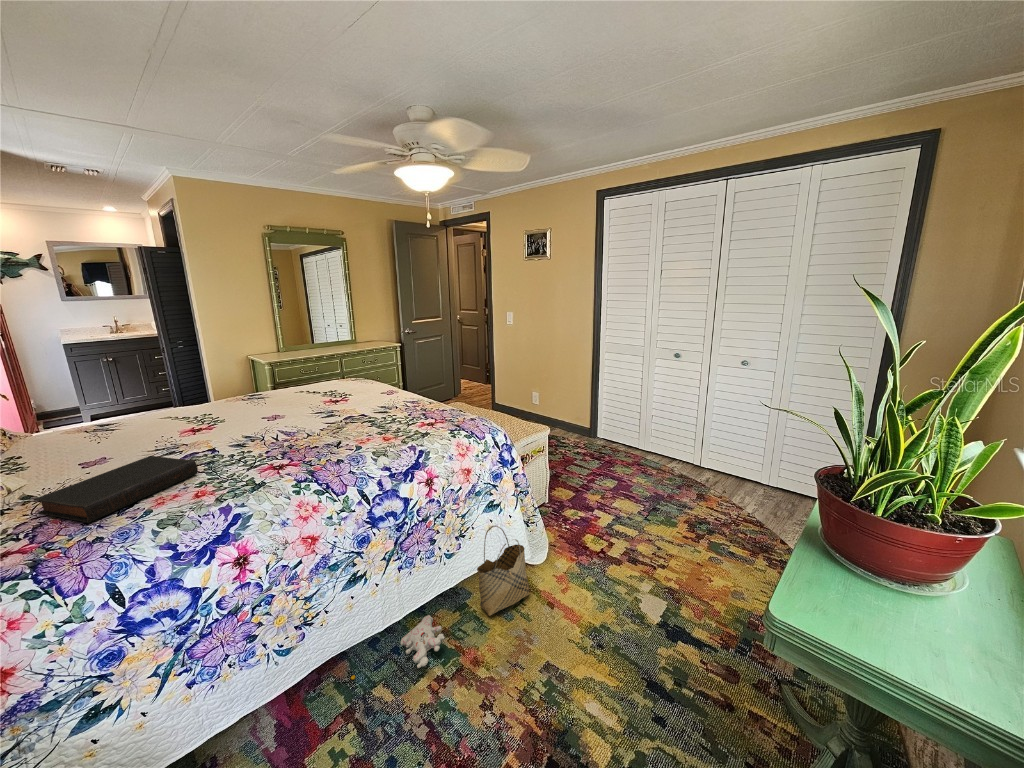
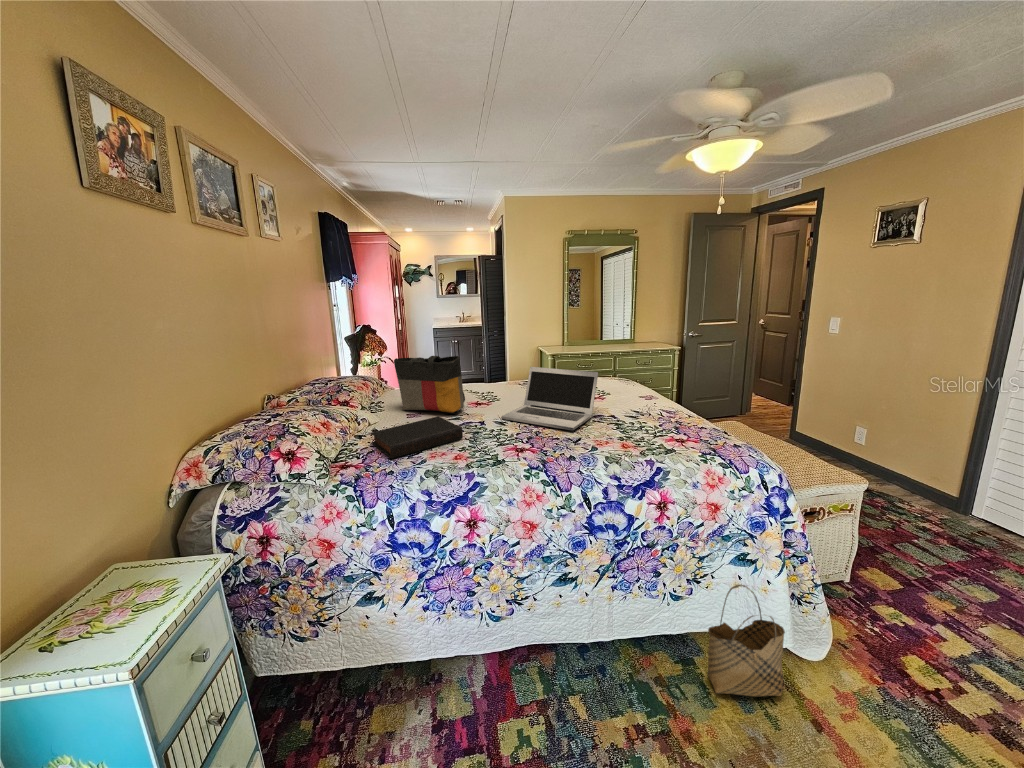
laptop: none [243,378,348,442] -> present [502,367,598,430]
tote bag: none [49,379,183,460] -> present [394,356,465,413]
plush toy: present [351,615,445,680] -> none [551,652,652,706]

